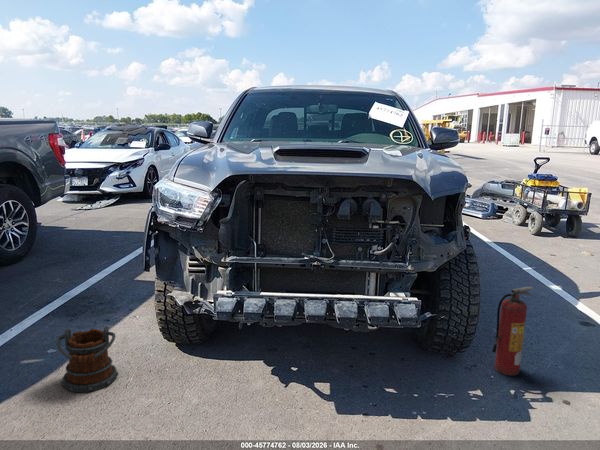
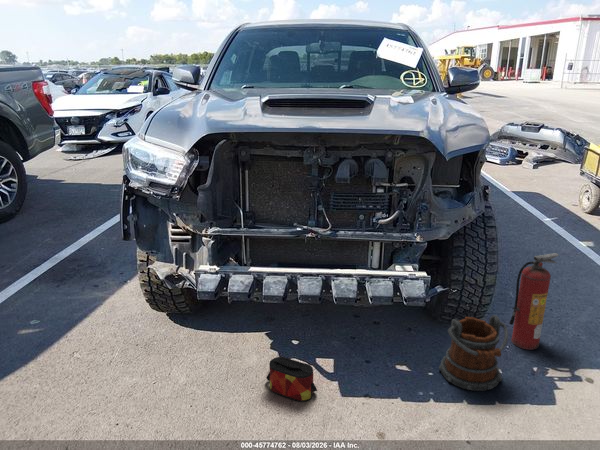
bucket: present [57,326,118,392] -> present [439,315,508,391]
bag: none [273,377,320,417] -> present [266,357,317,402]

